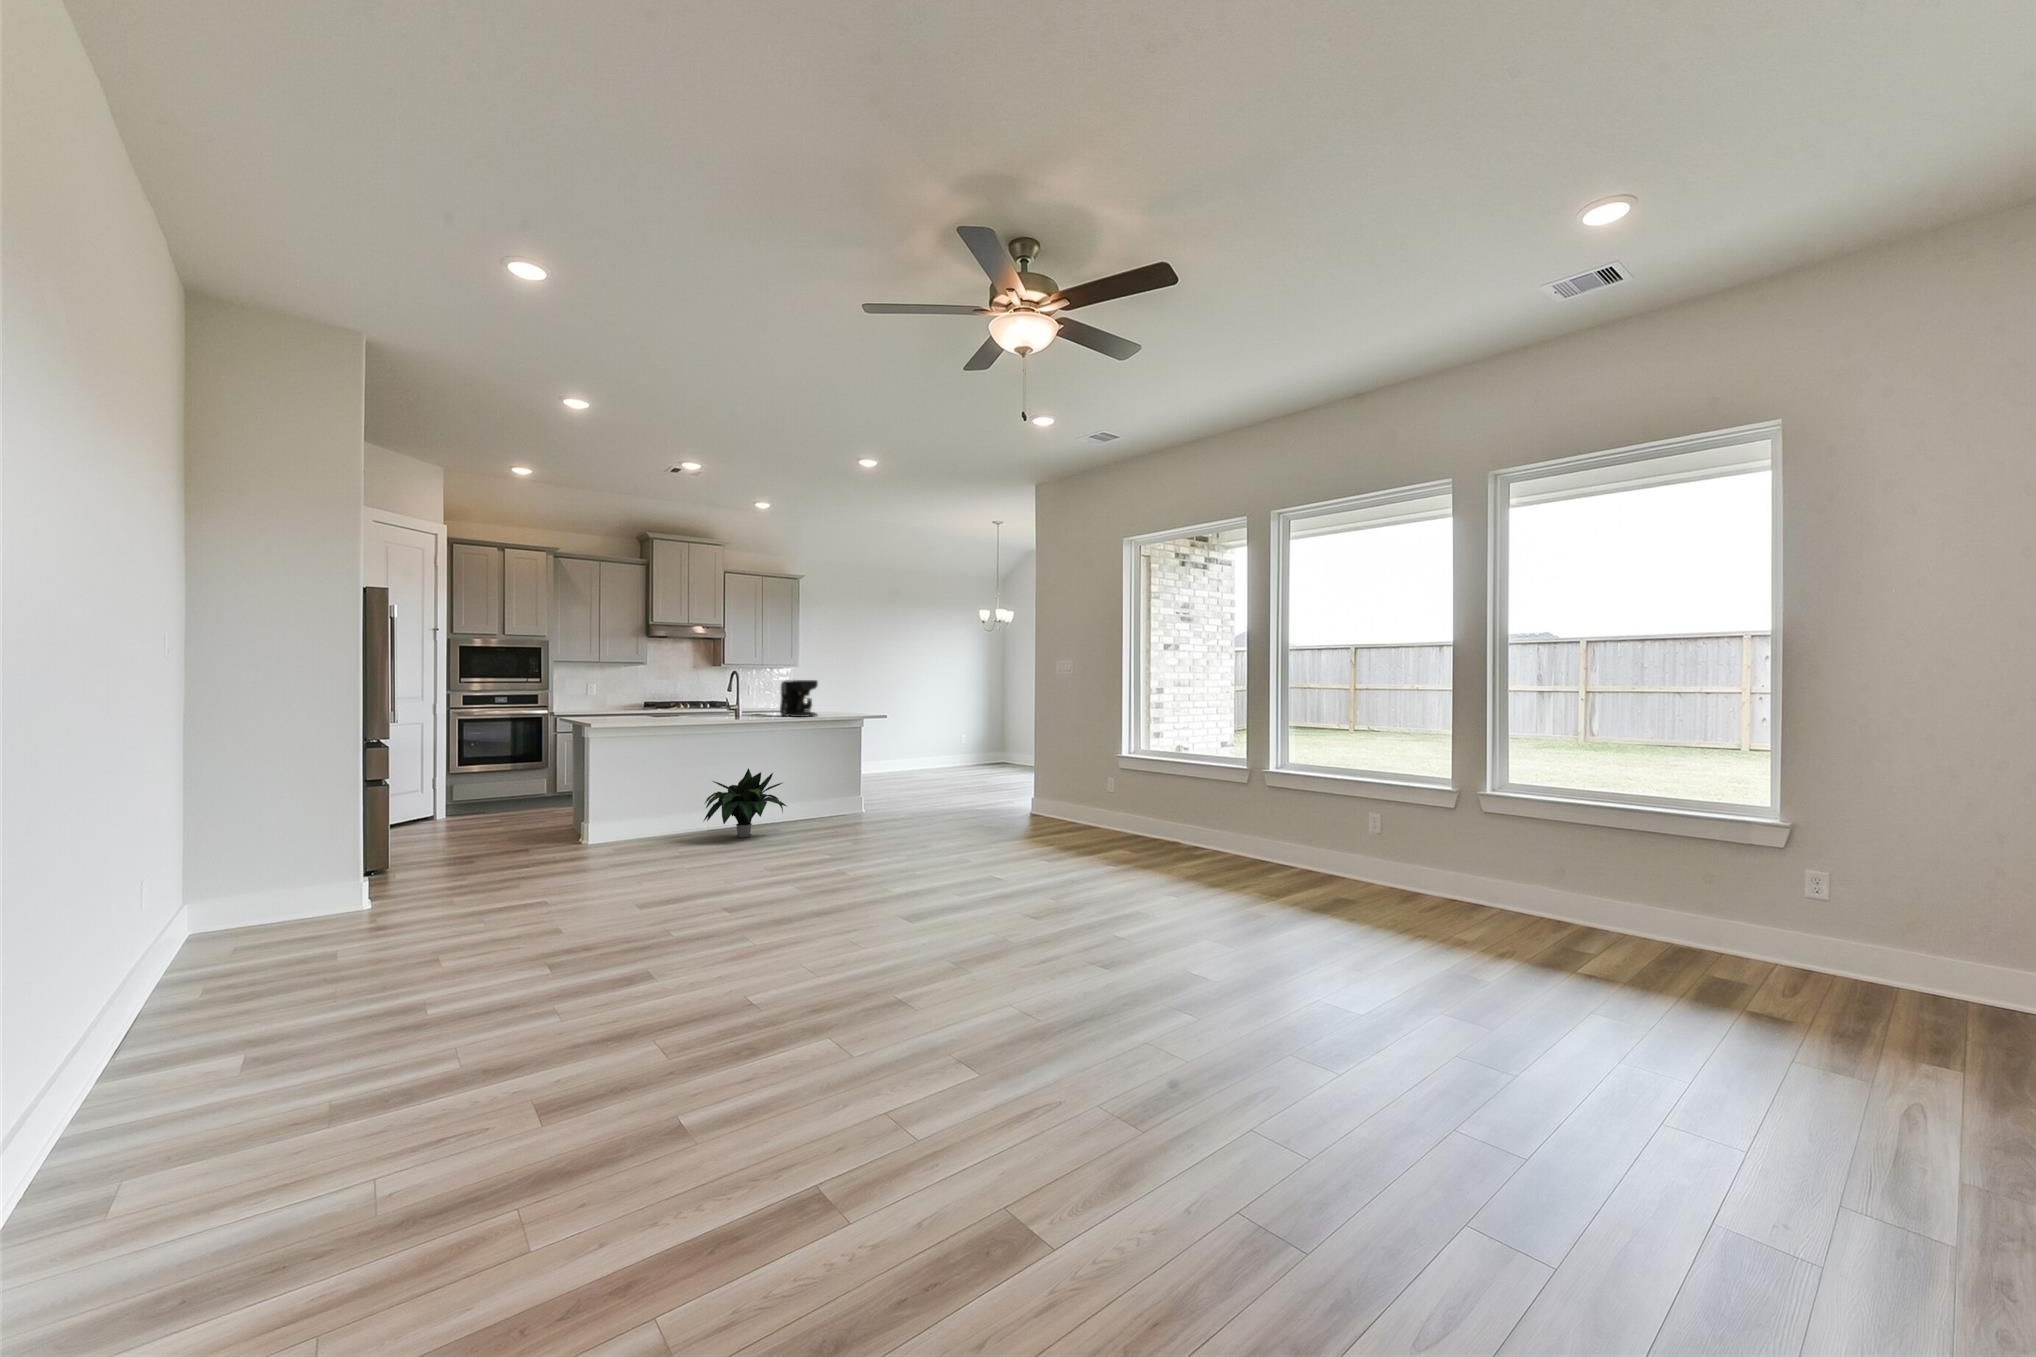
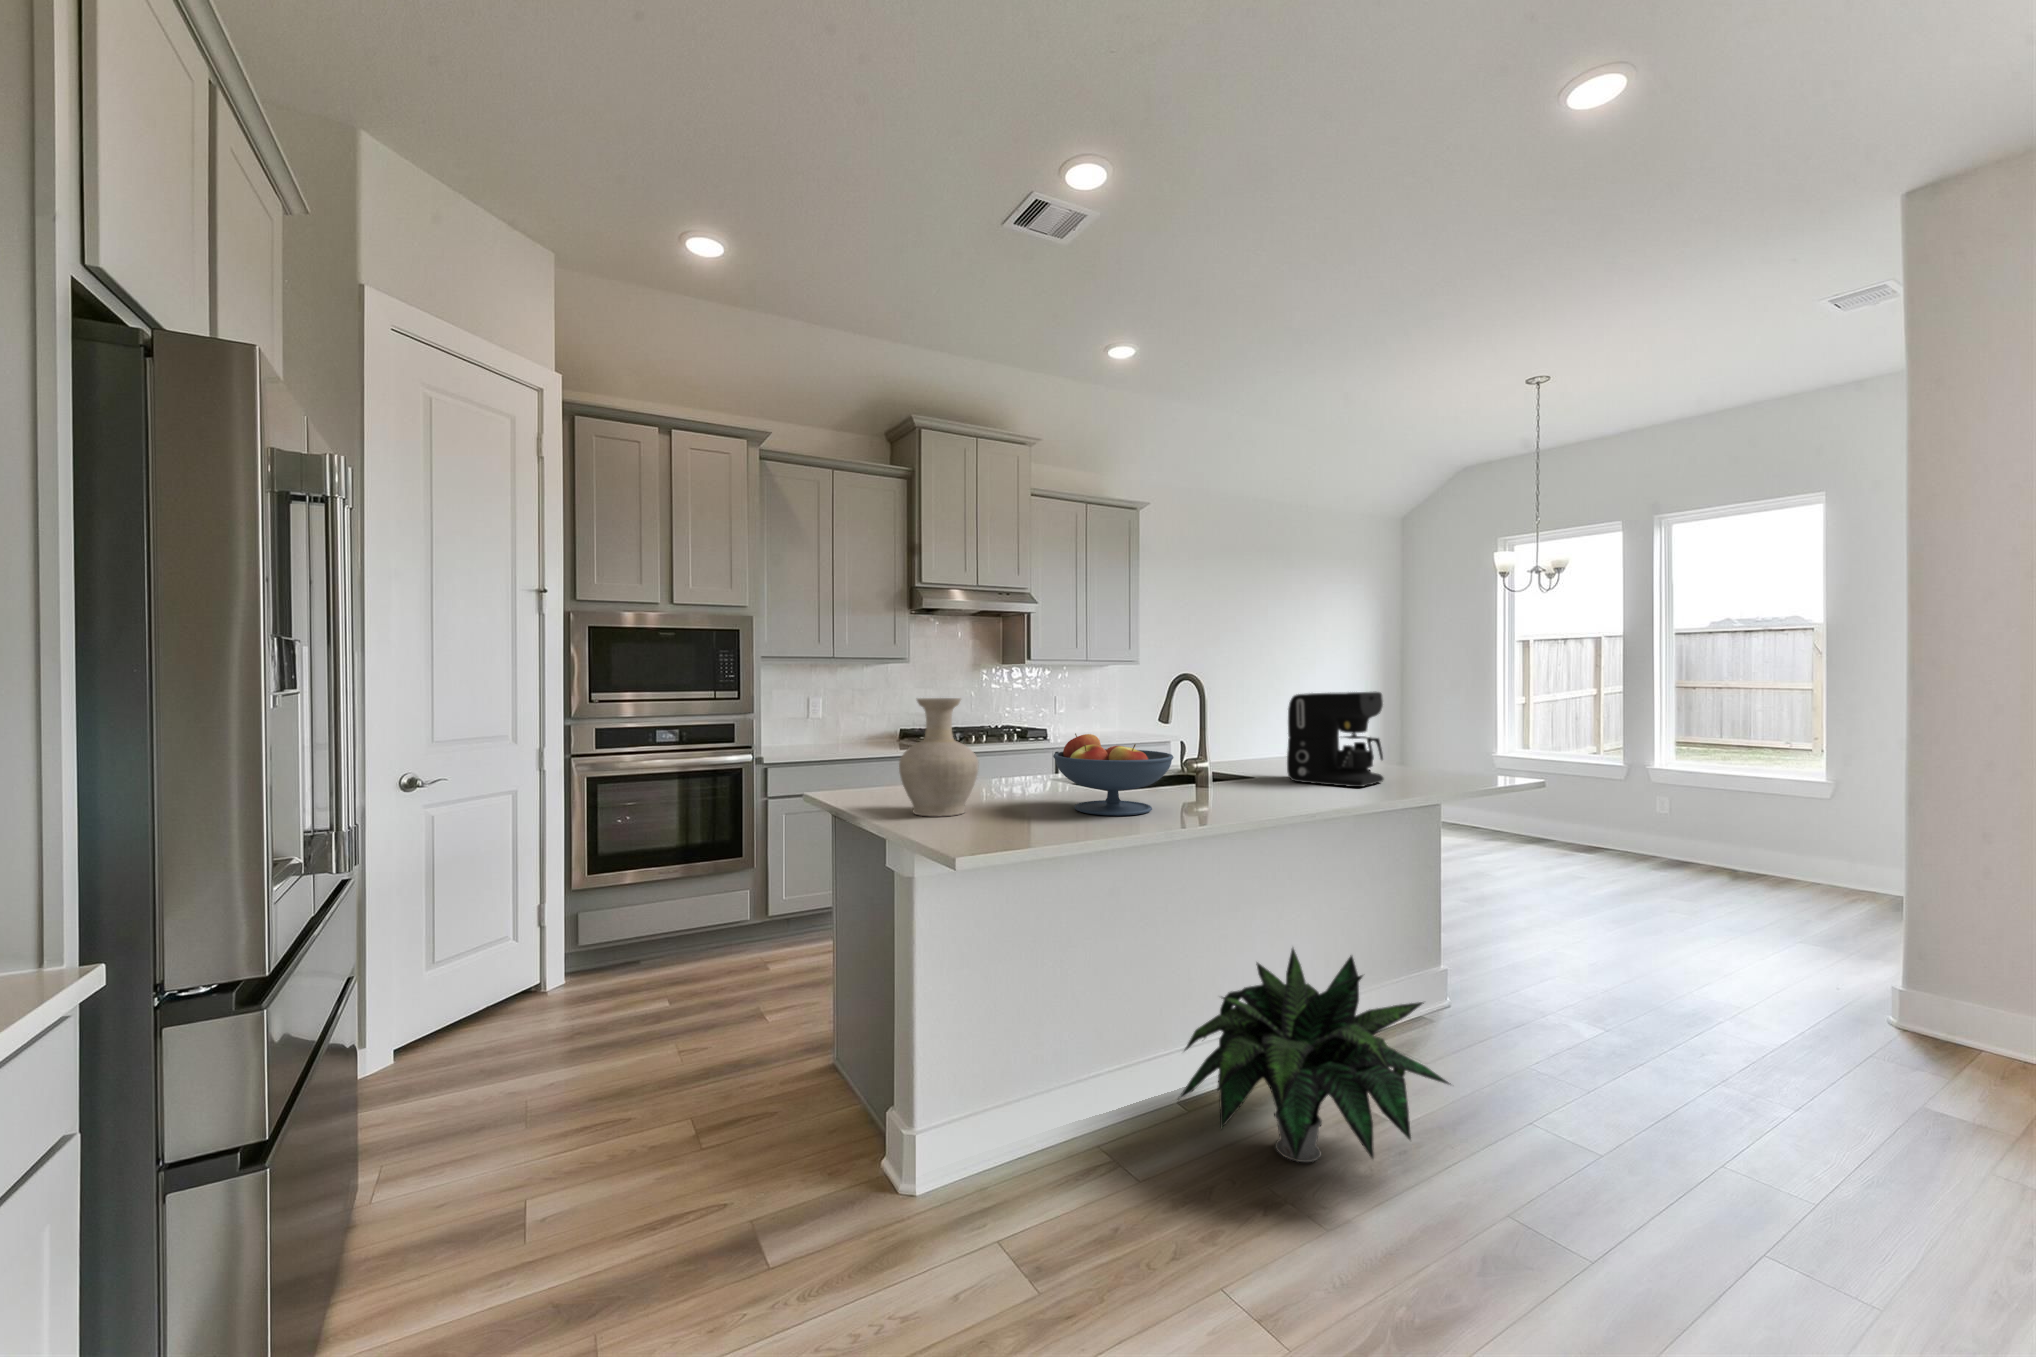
vase: none [598,679,630,721] -> present [899,698,978,816]
fruit bowl: none [659,693,705,721] -> present [1053,733,1174,815]

